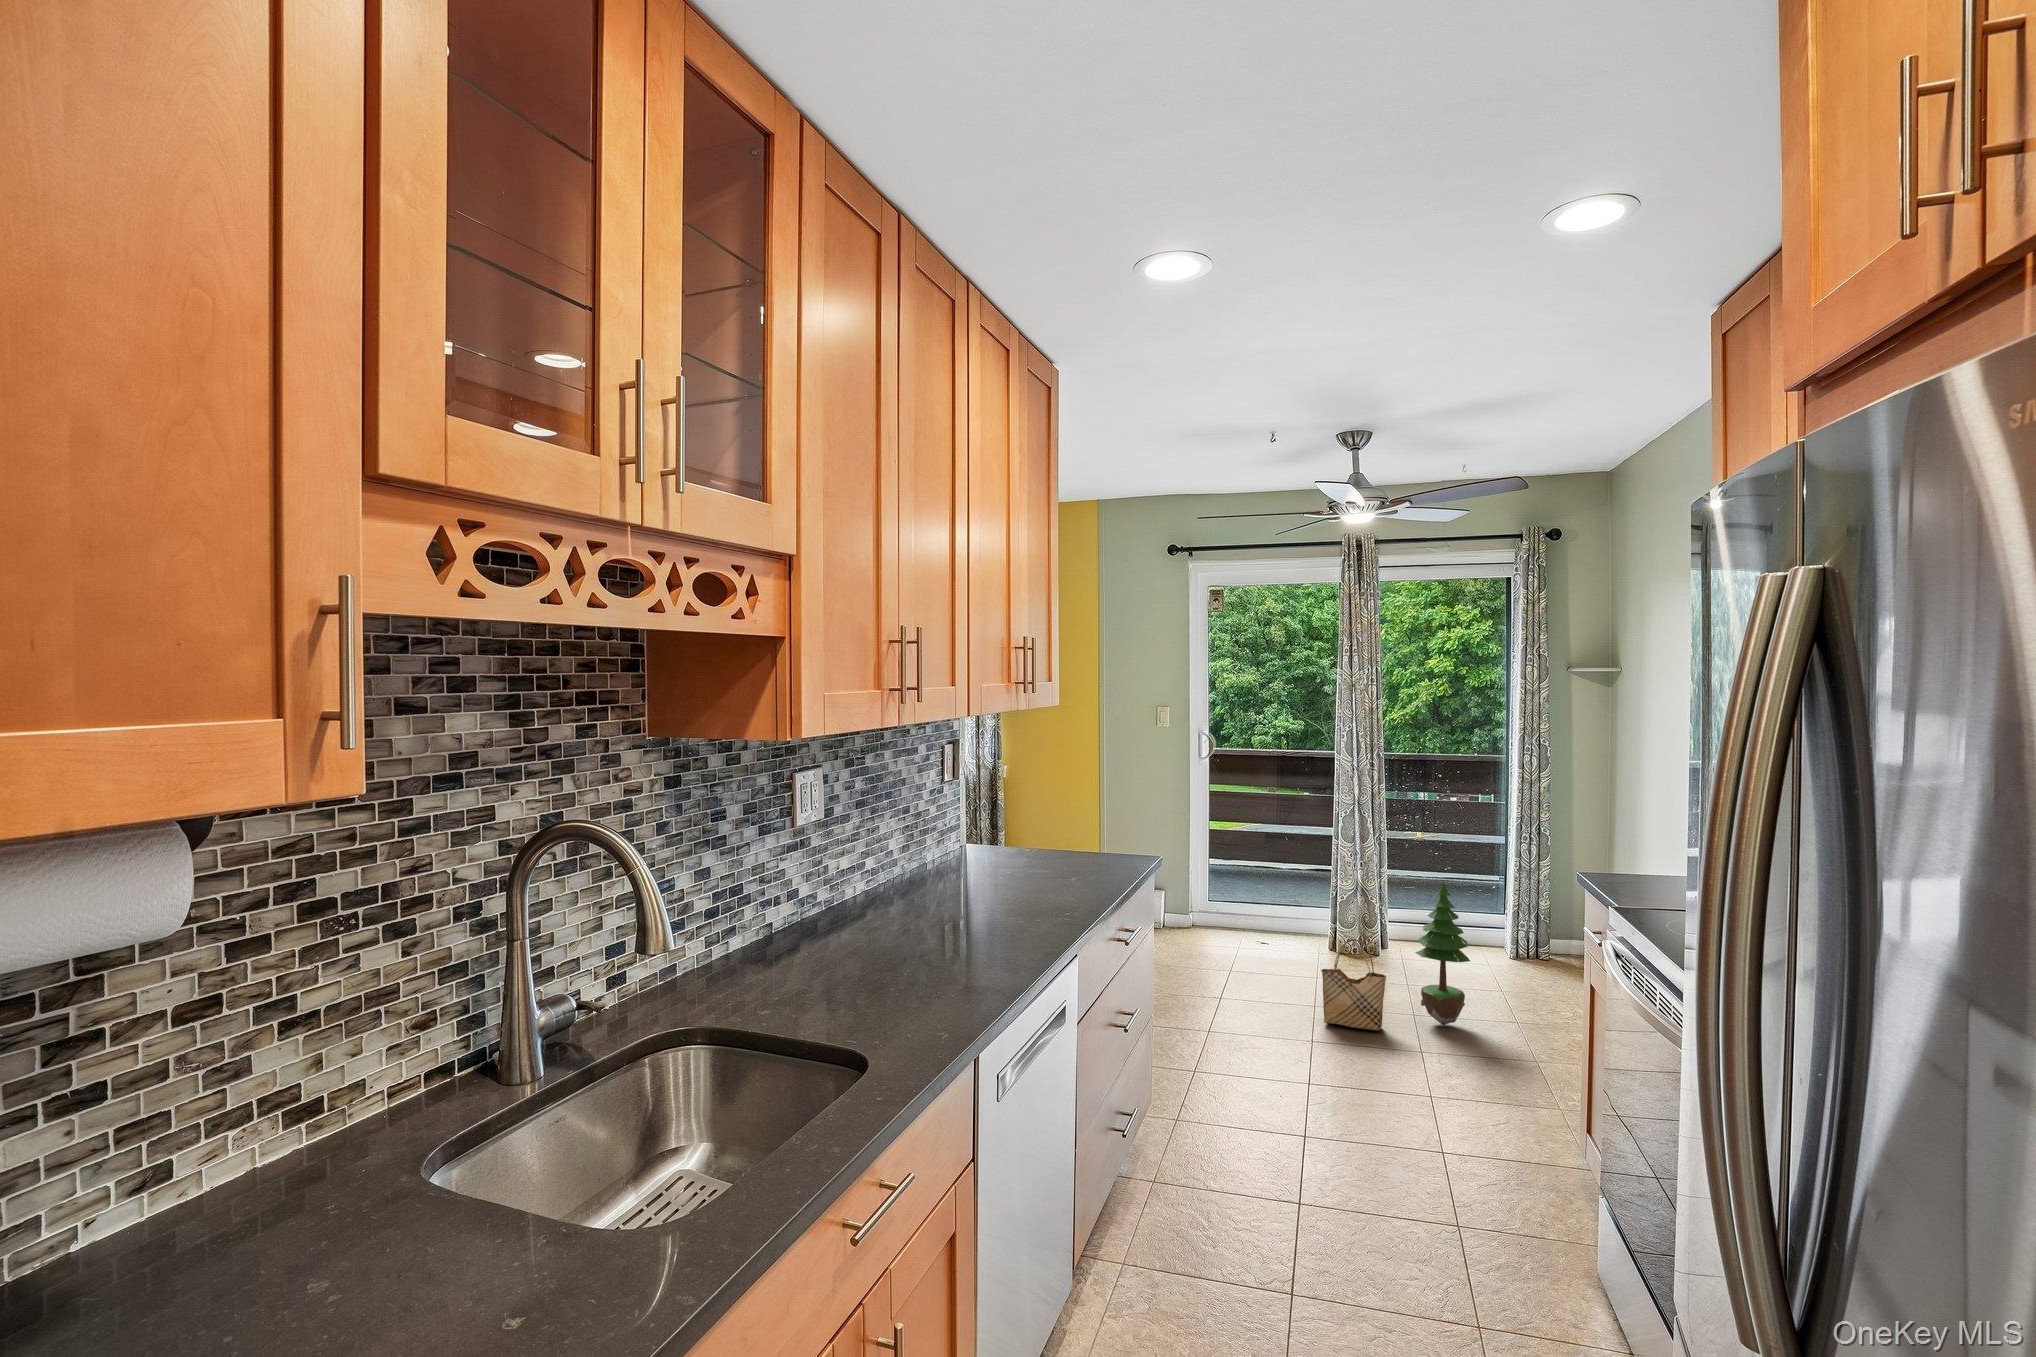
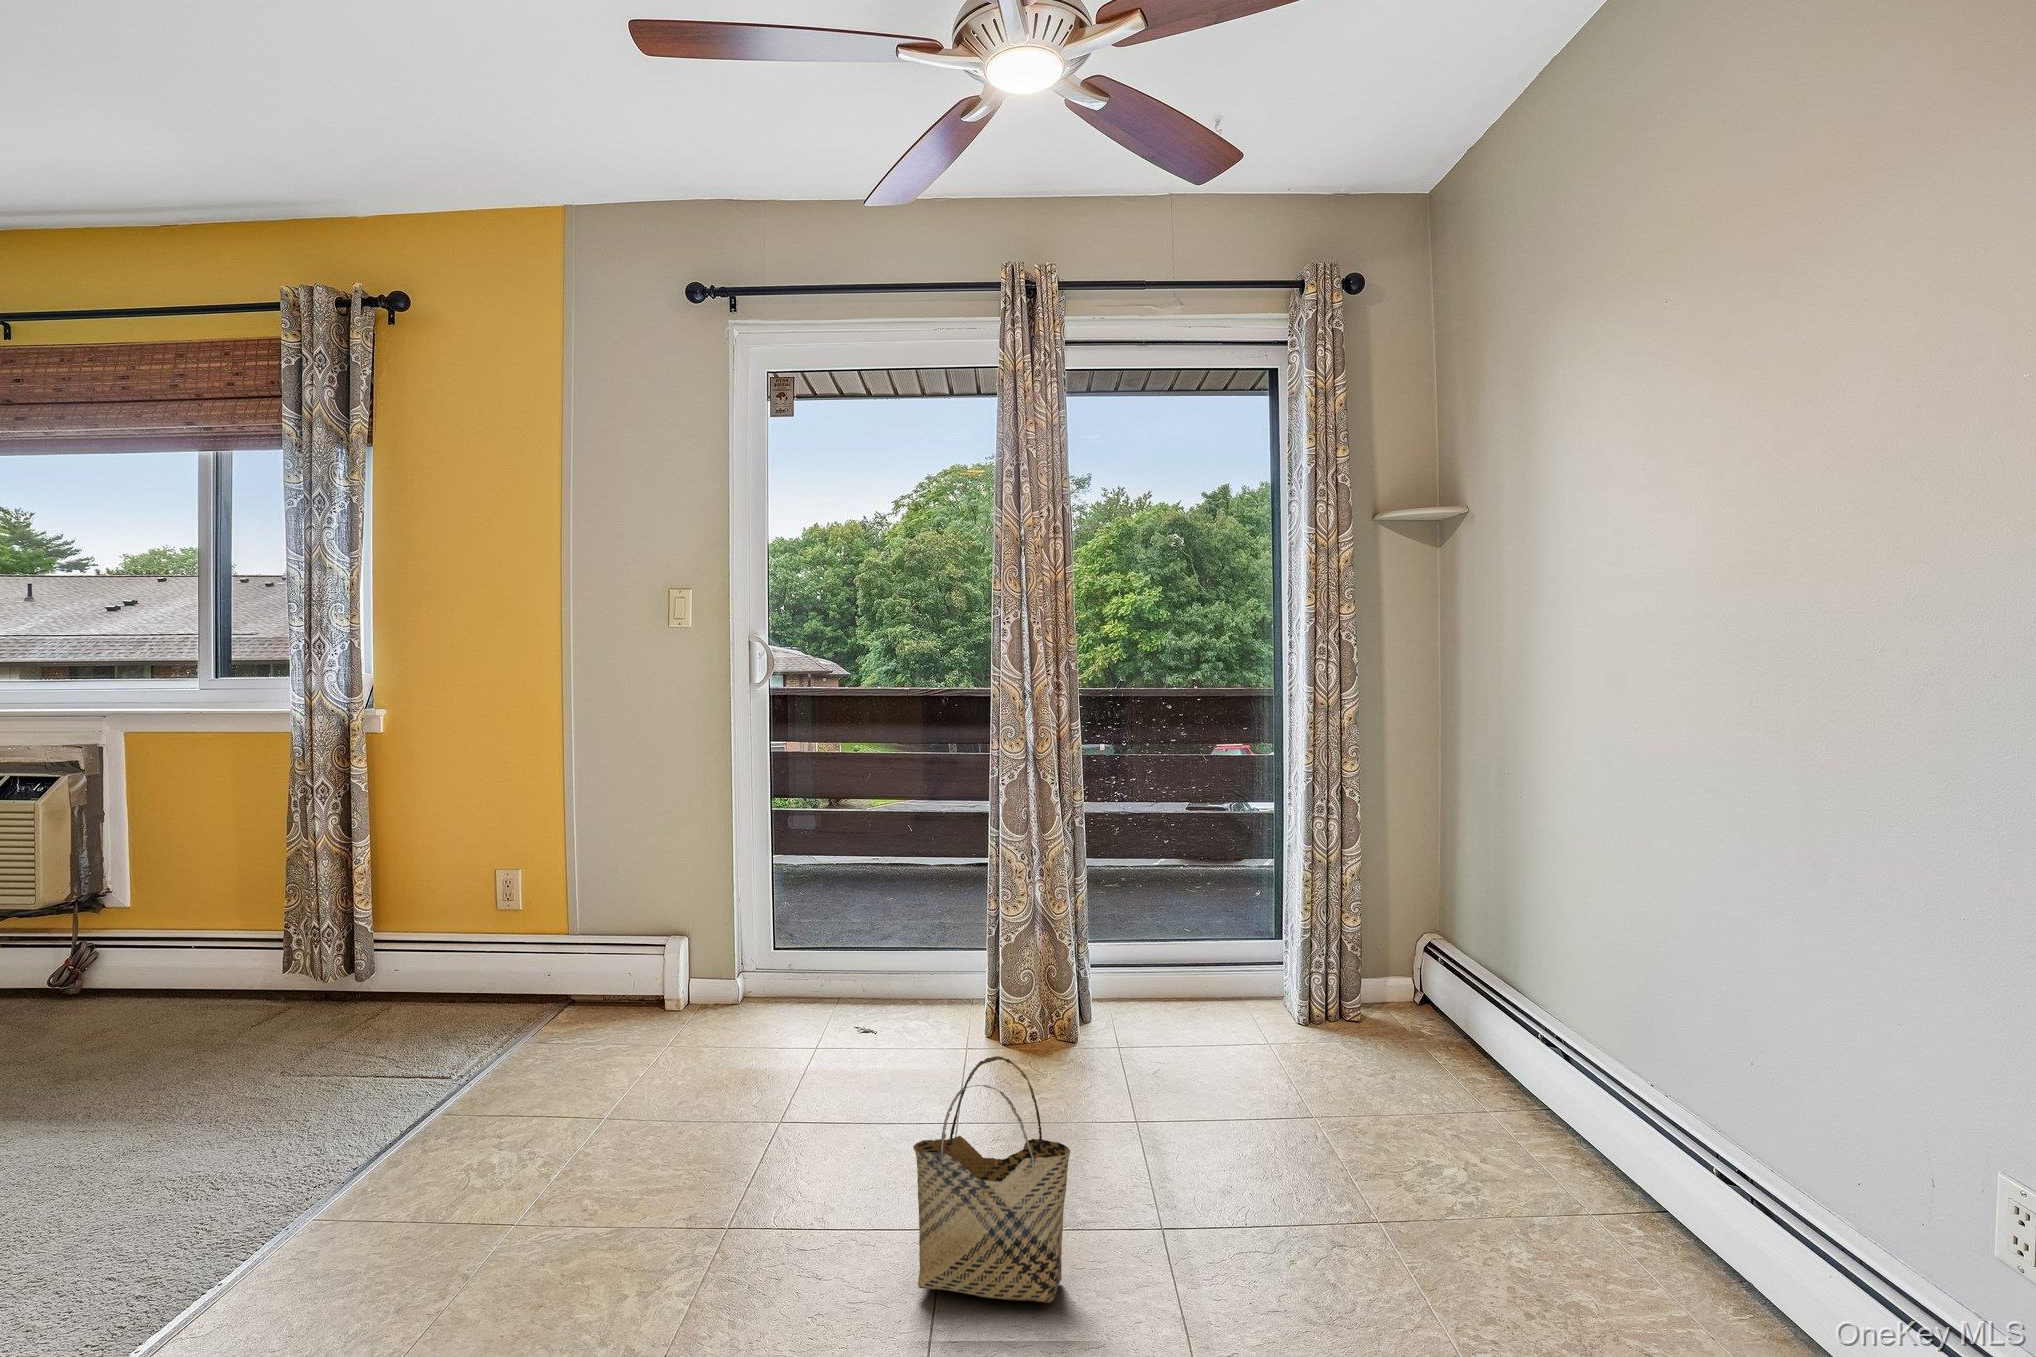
potted tree: present [1415,882,1470,1025] -> none [1137,900,1264,1248]

